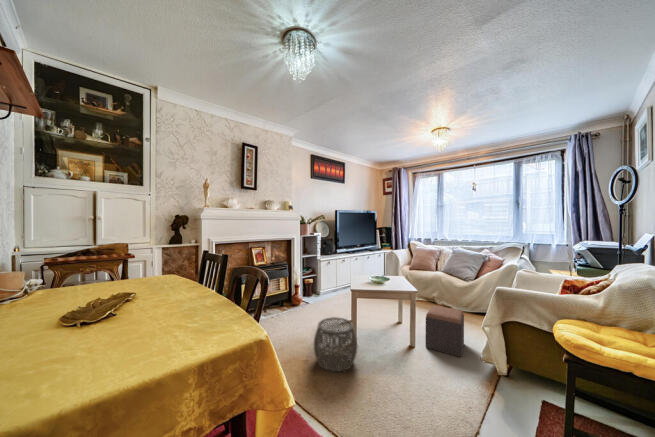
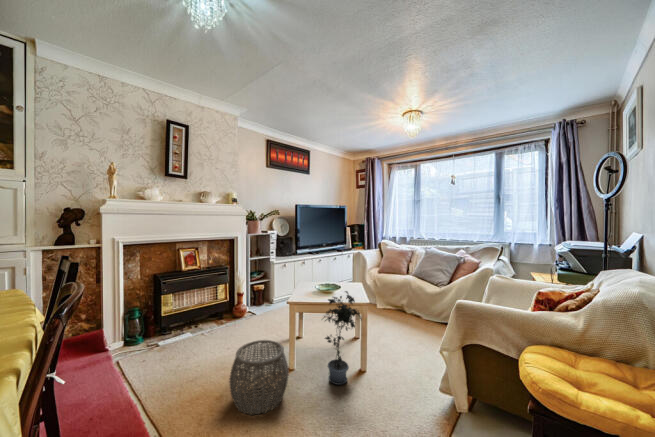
potted plant: none [379,280,415,355] -> present [324,291,362,385]
footstool: present [426,305,464,357] -> none [379,320,427,386]

